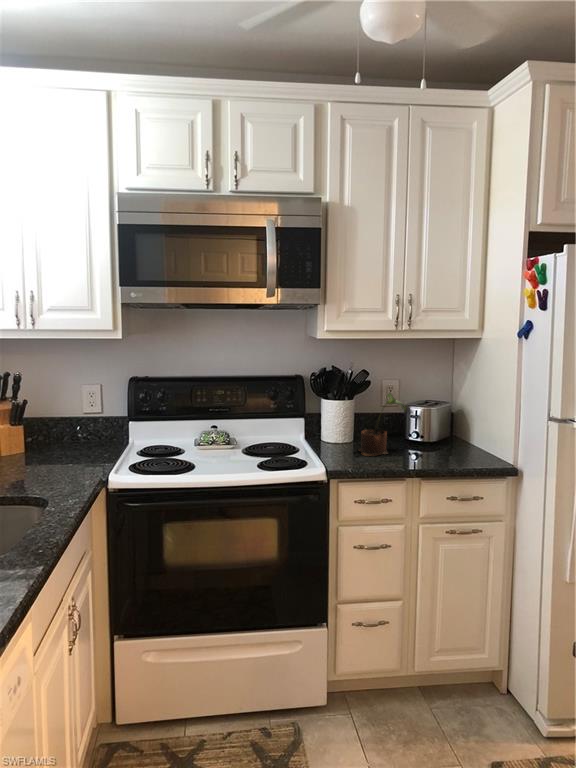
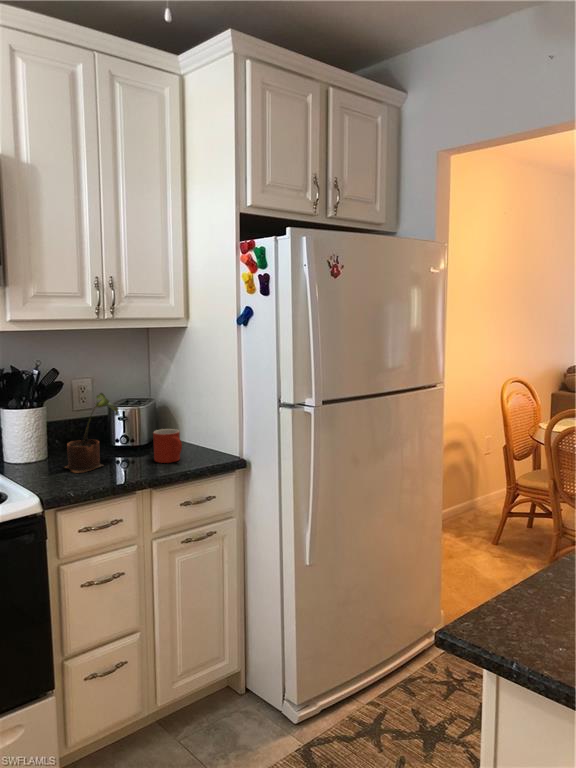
mug: none [432,429,456,459] -> present [153,429,182,463]

